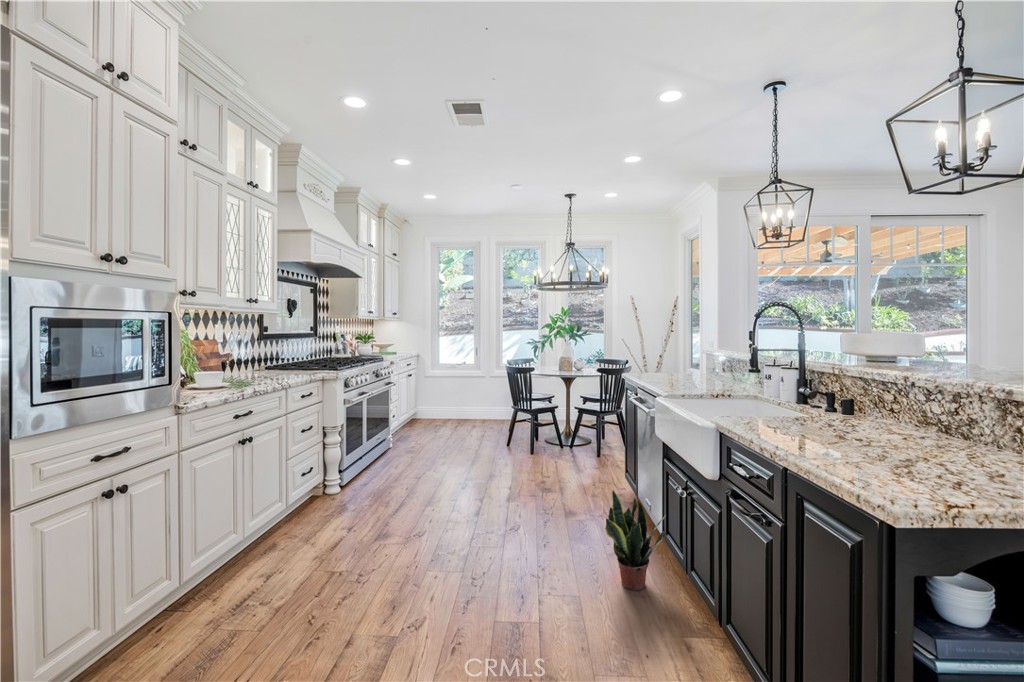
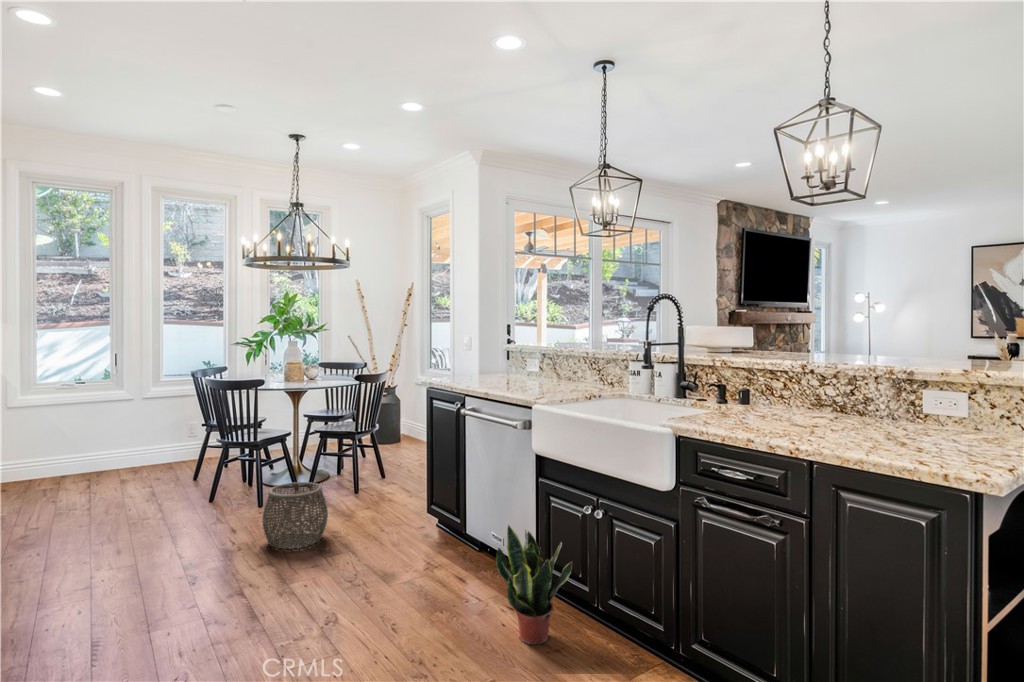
woven basket: none [509,442,552,487] -> present [262,482,328,549]

